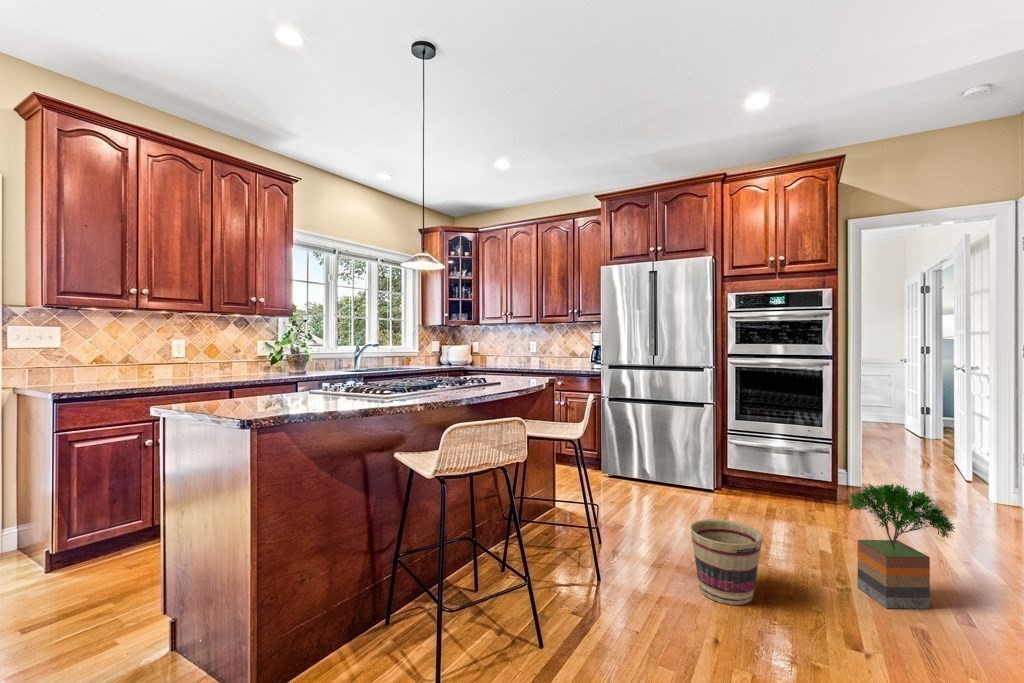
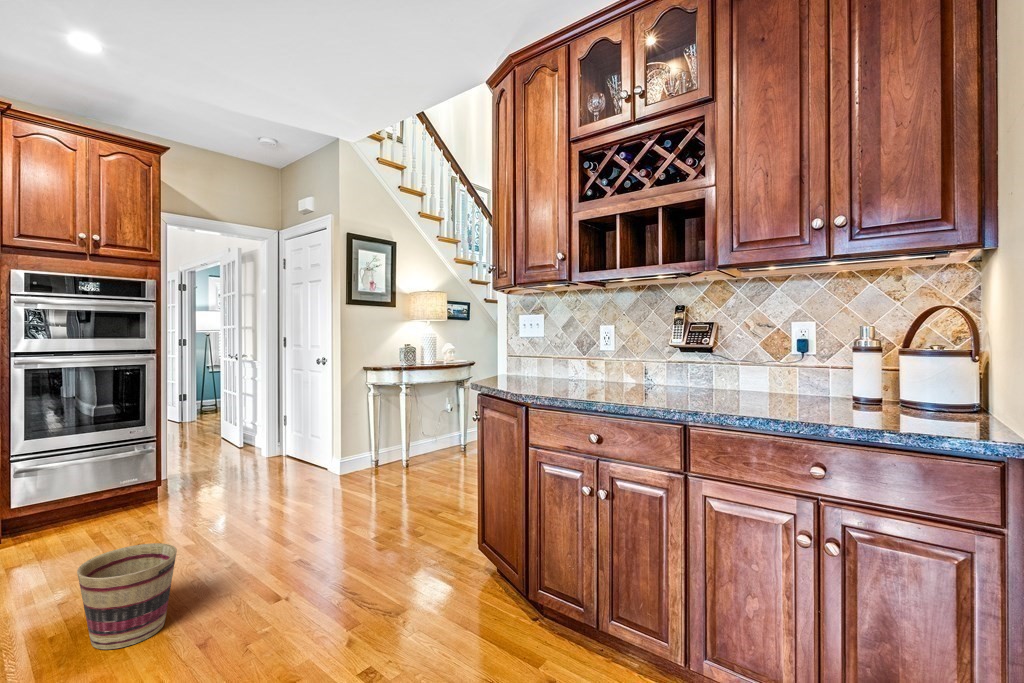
potted tree: present [848,484,955,609] -> none [227,456,312,562]

